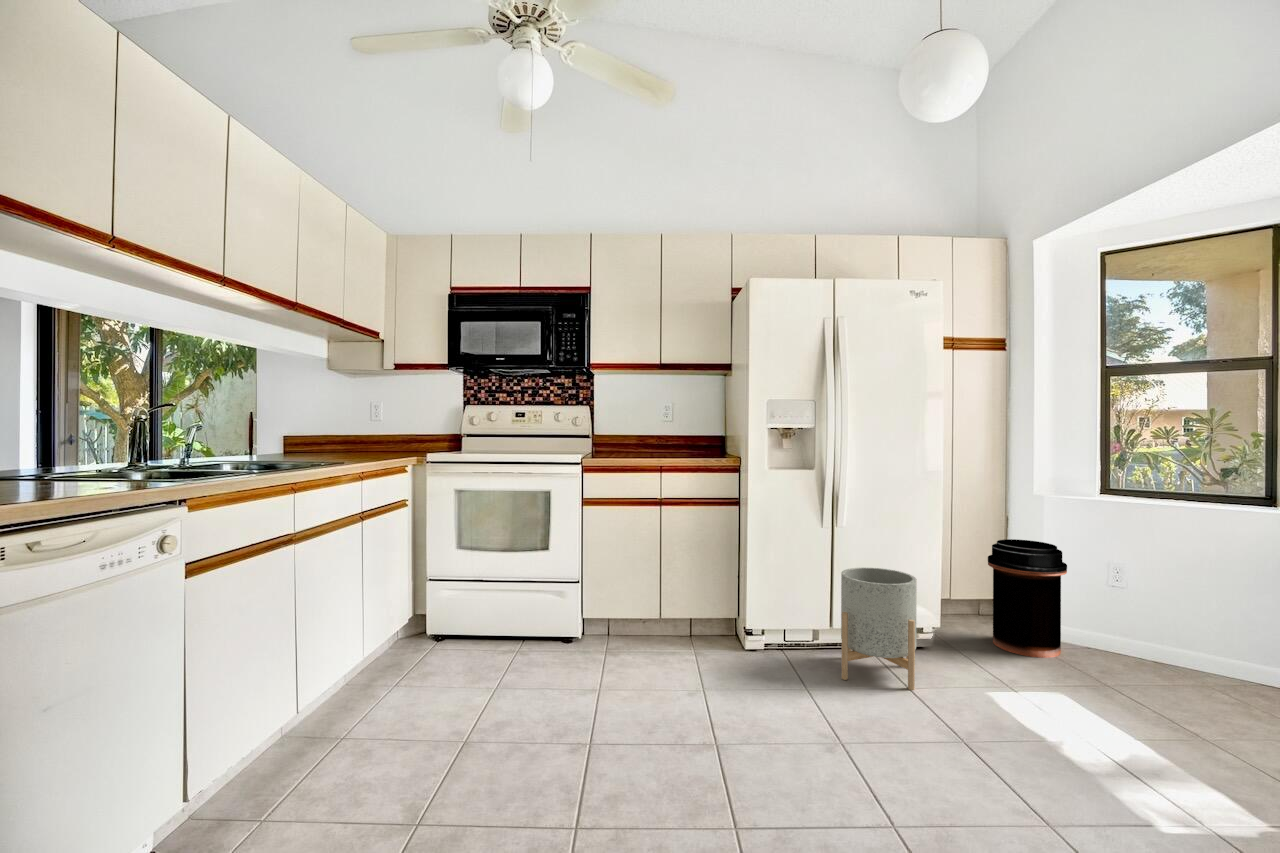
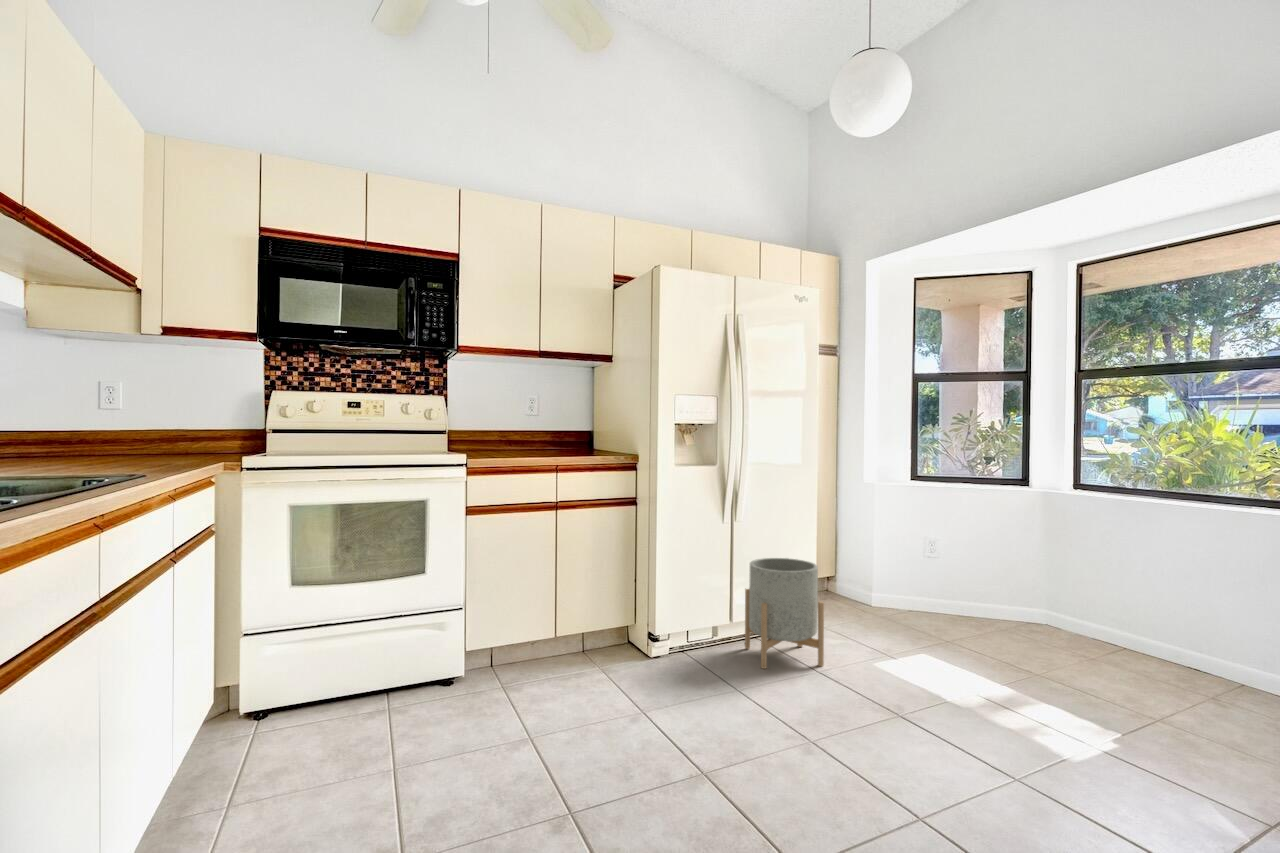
trash can: present [988,539,1067,658] -> none [831,522,892,622]

